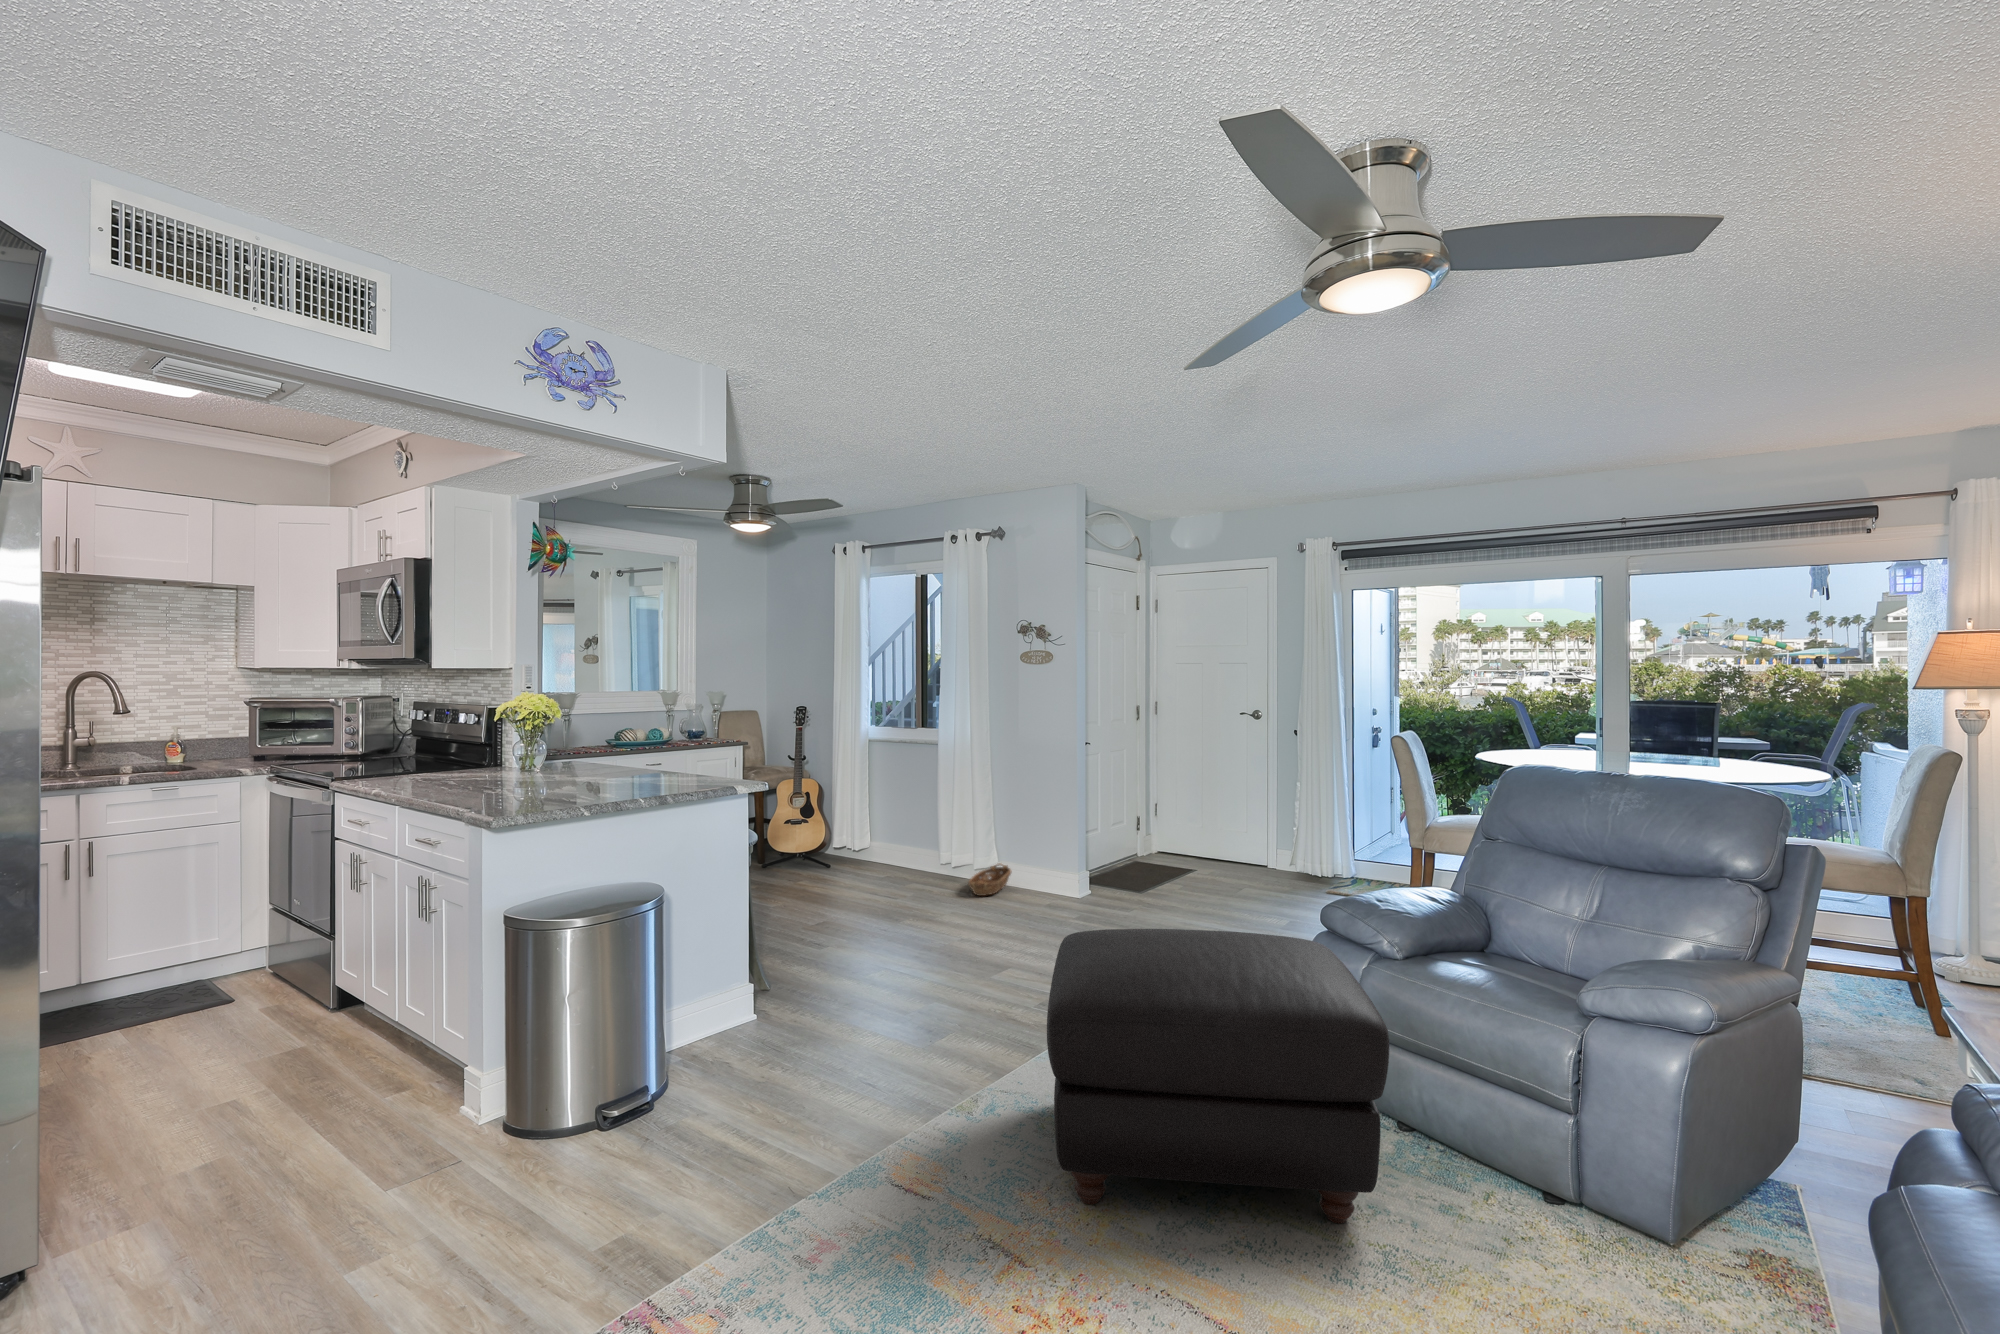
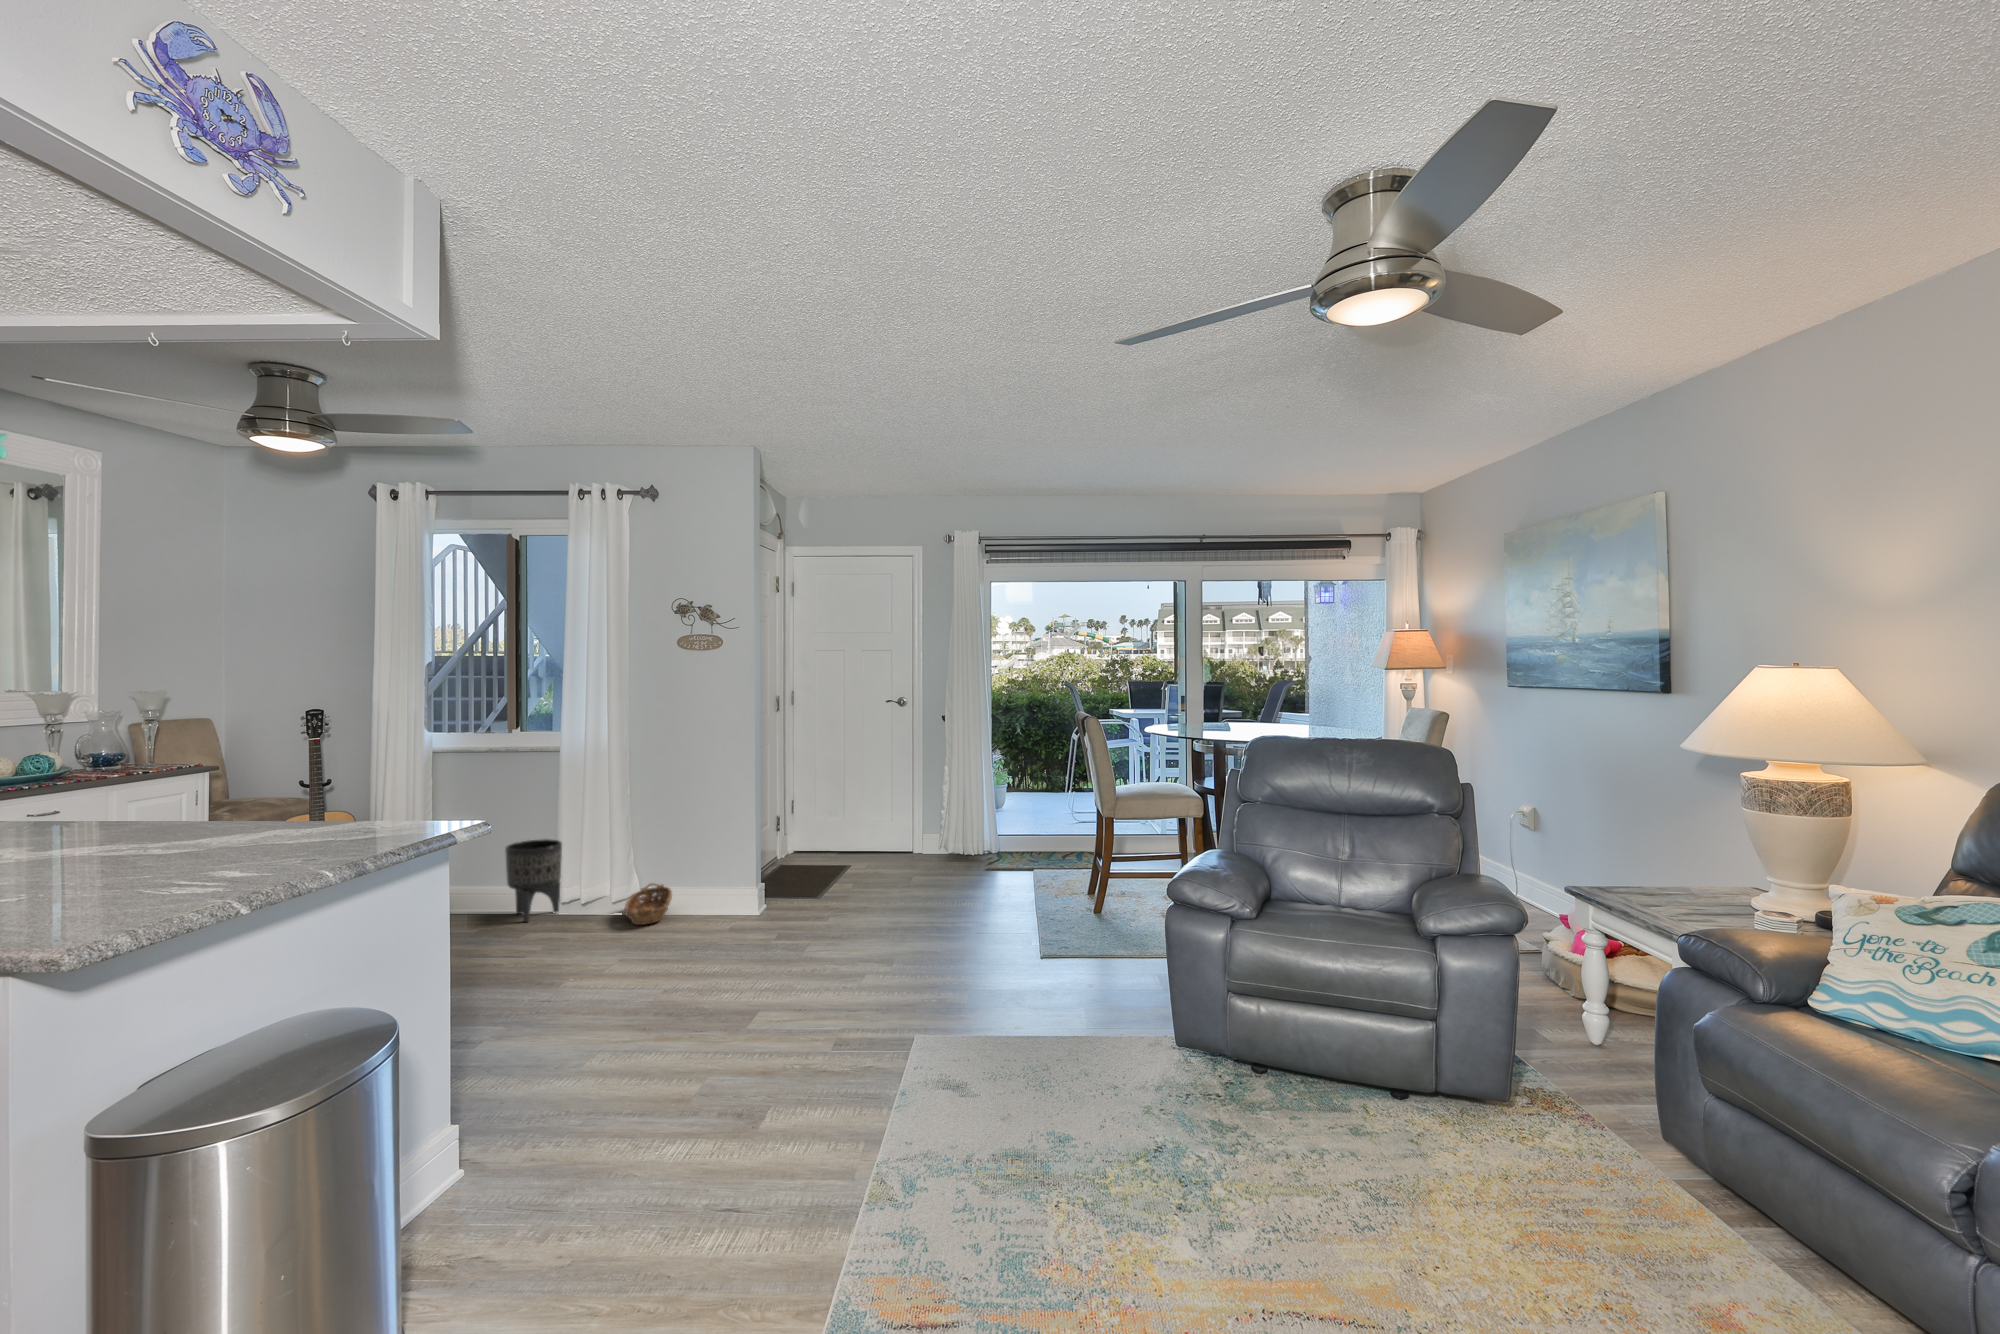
planter: none [896,817,936,881] -> present [505,839,562,922]
ottoman: present [1047,929,1389,1223] -> none [970,915,1362,1250]

